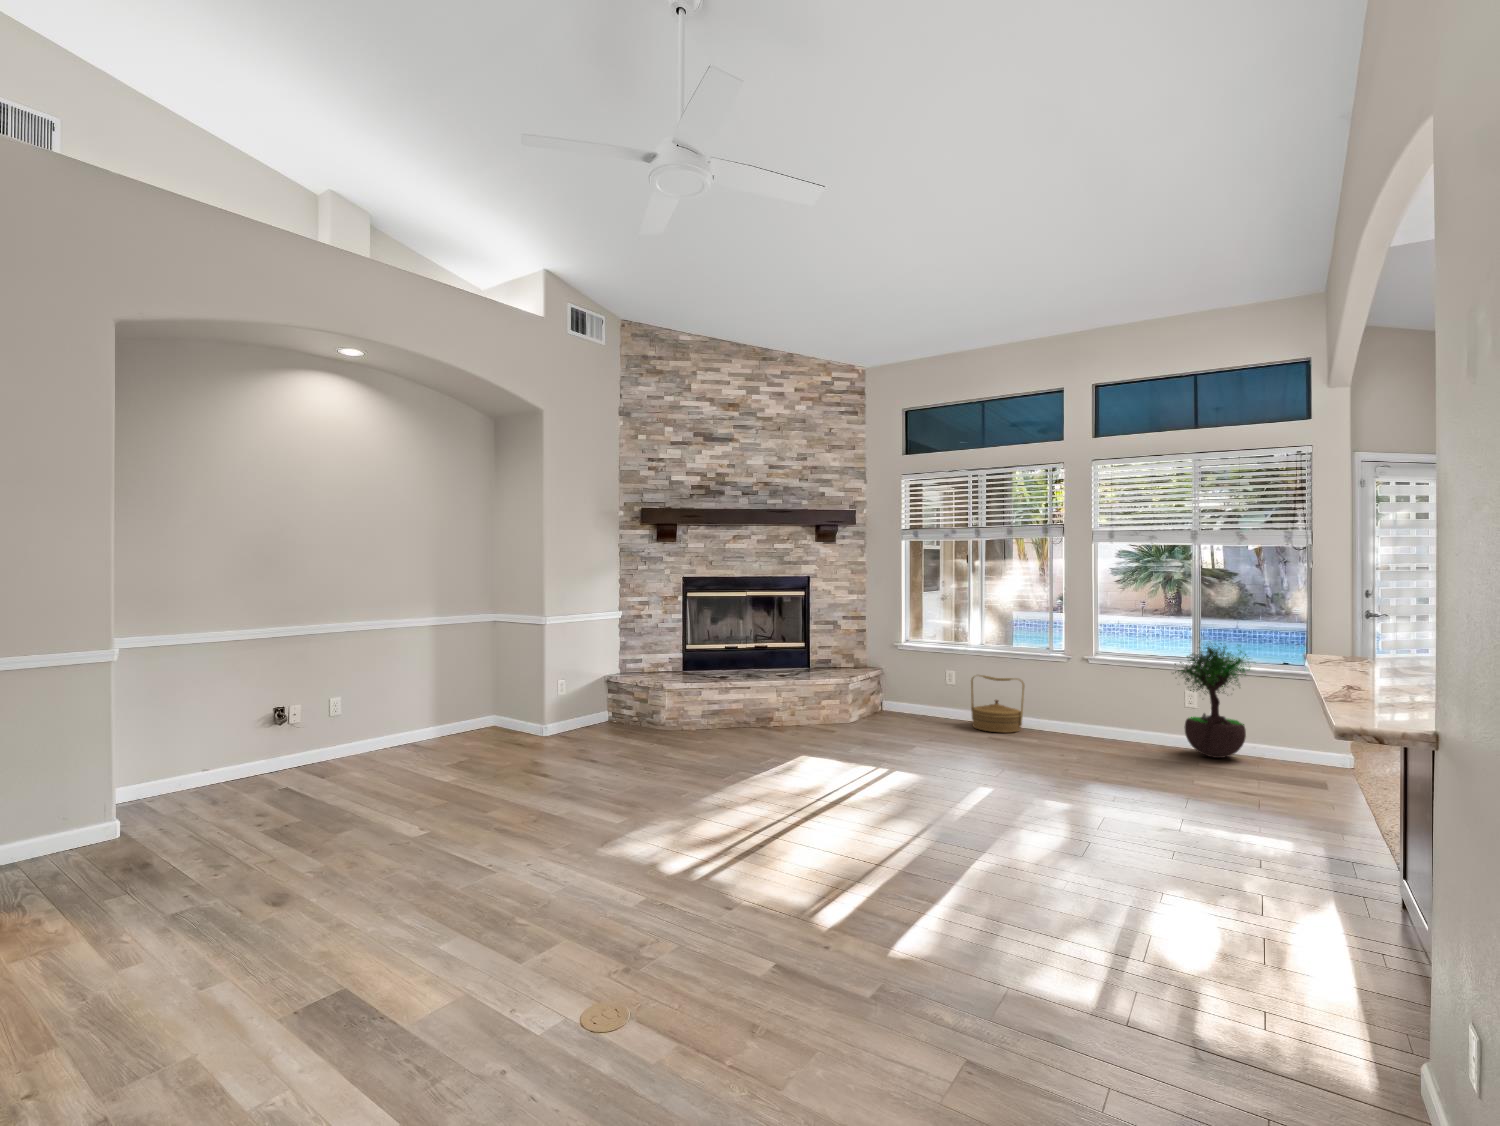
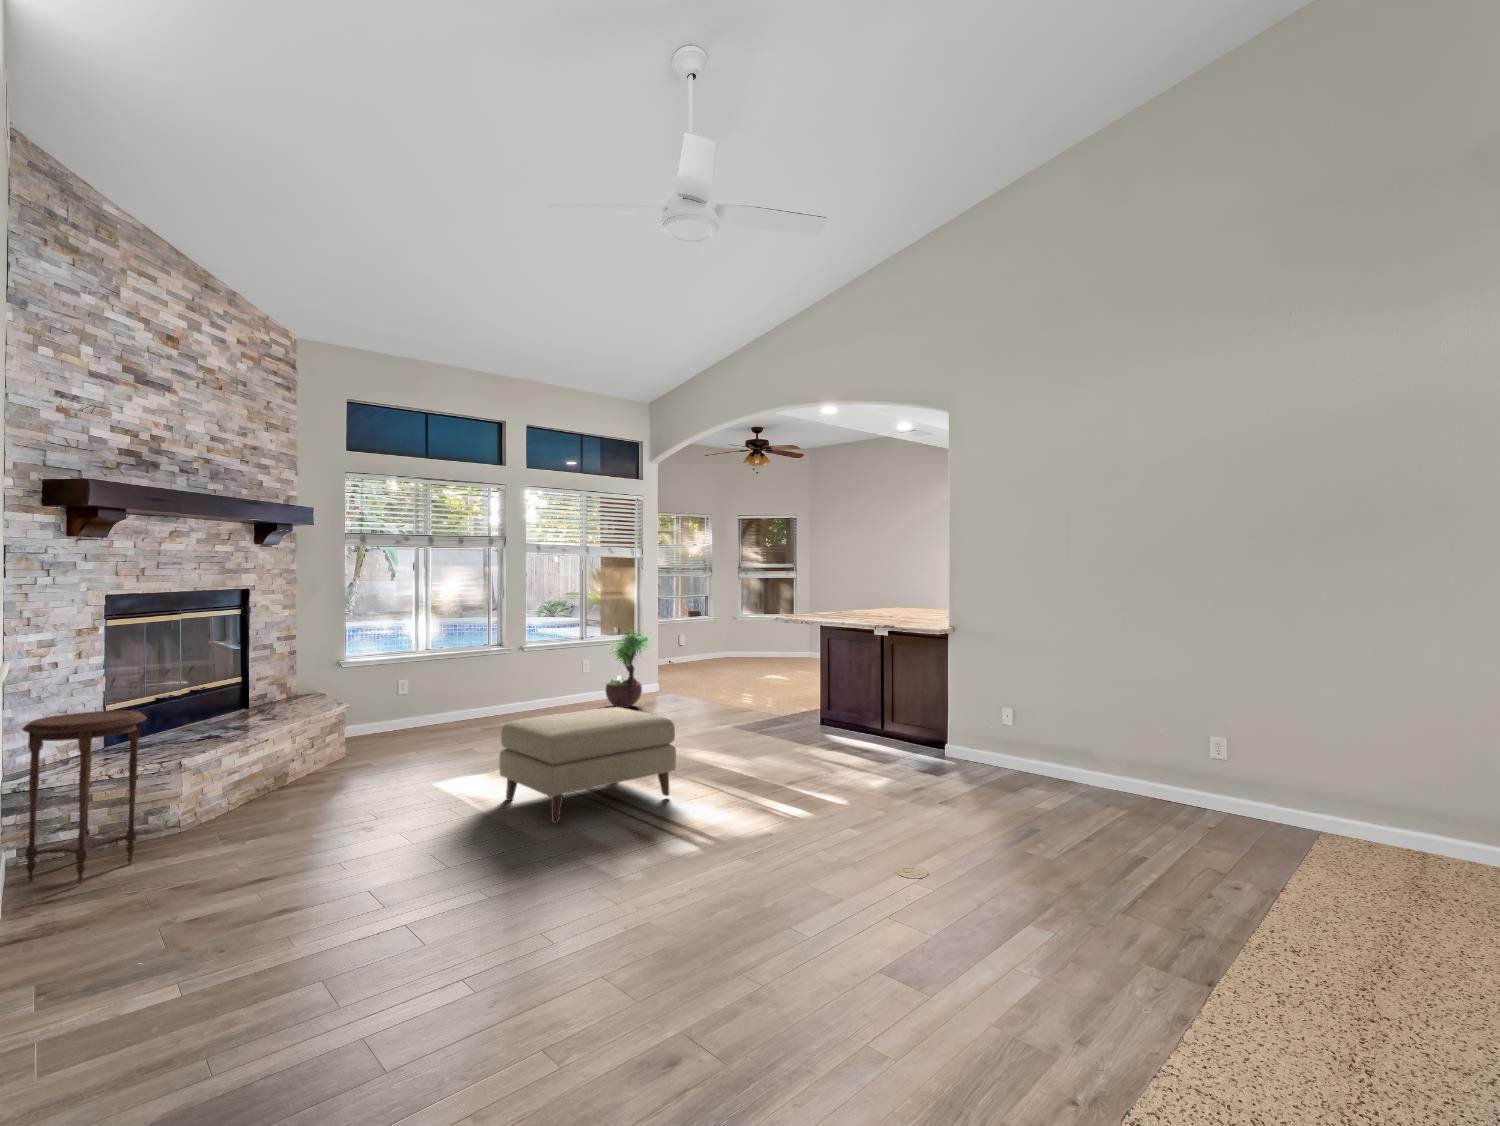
side table: none [578,642,632,734] -> present [23,710,146,884]
woven basket: present [971,675,1024,733] -> none [447,677,497,730]
ottoman: none [739,701,924,824] -> present [499,707,676,823]

